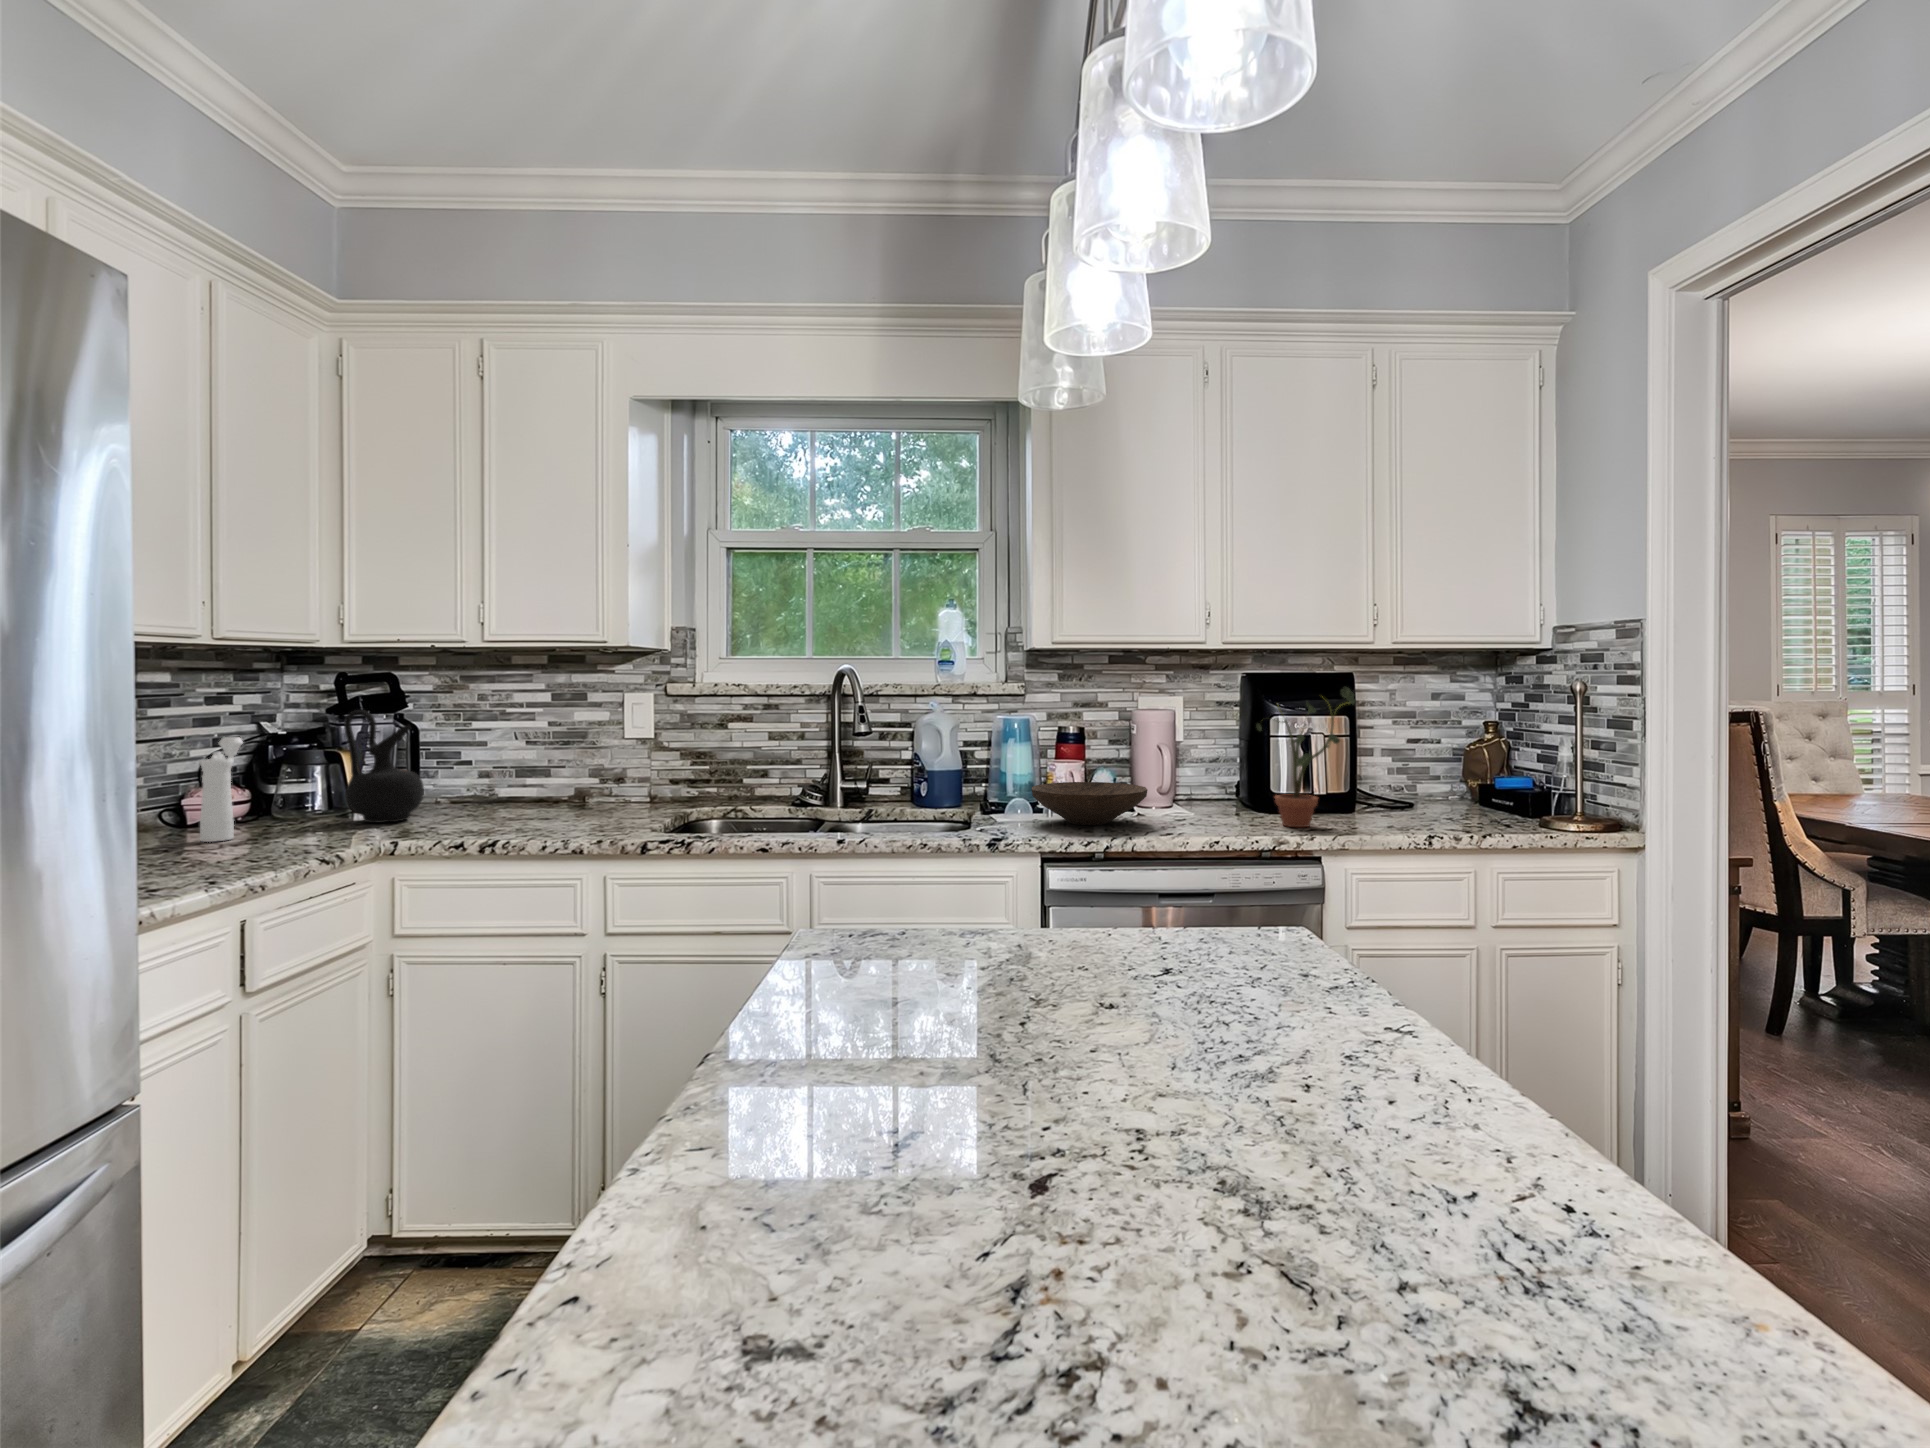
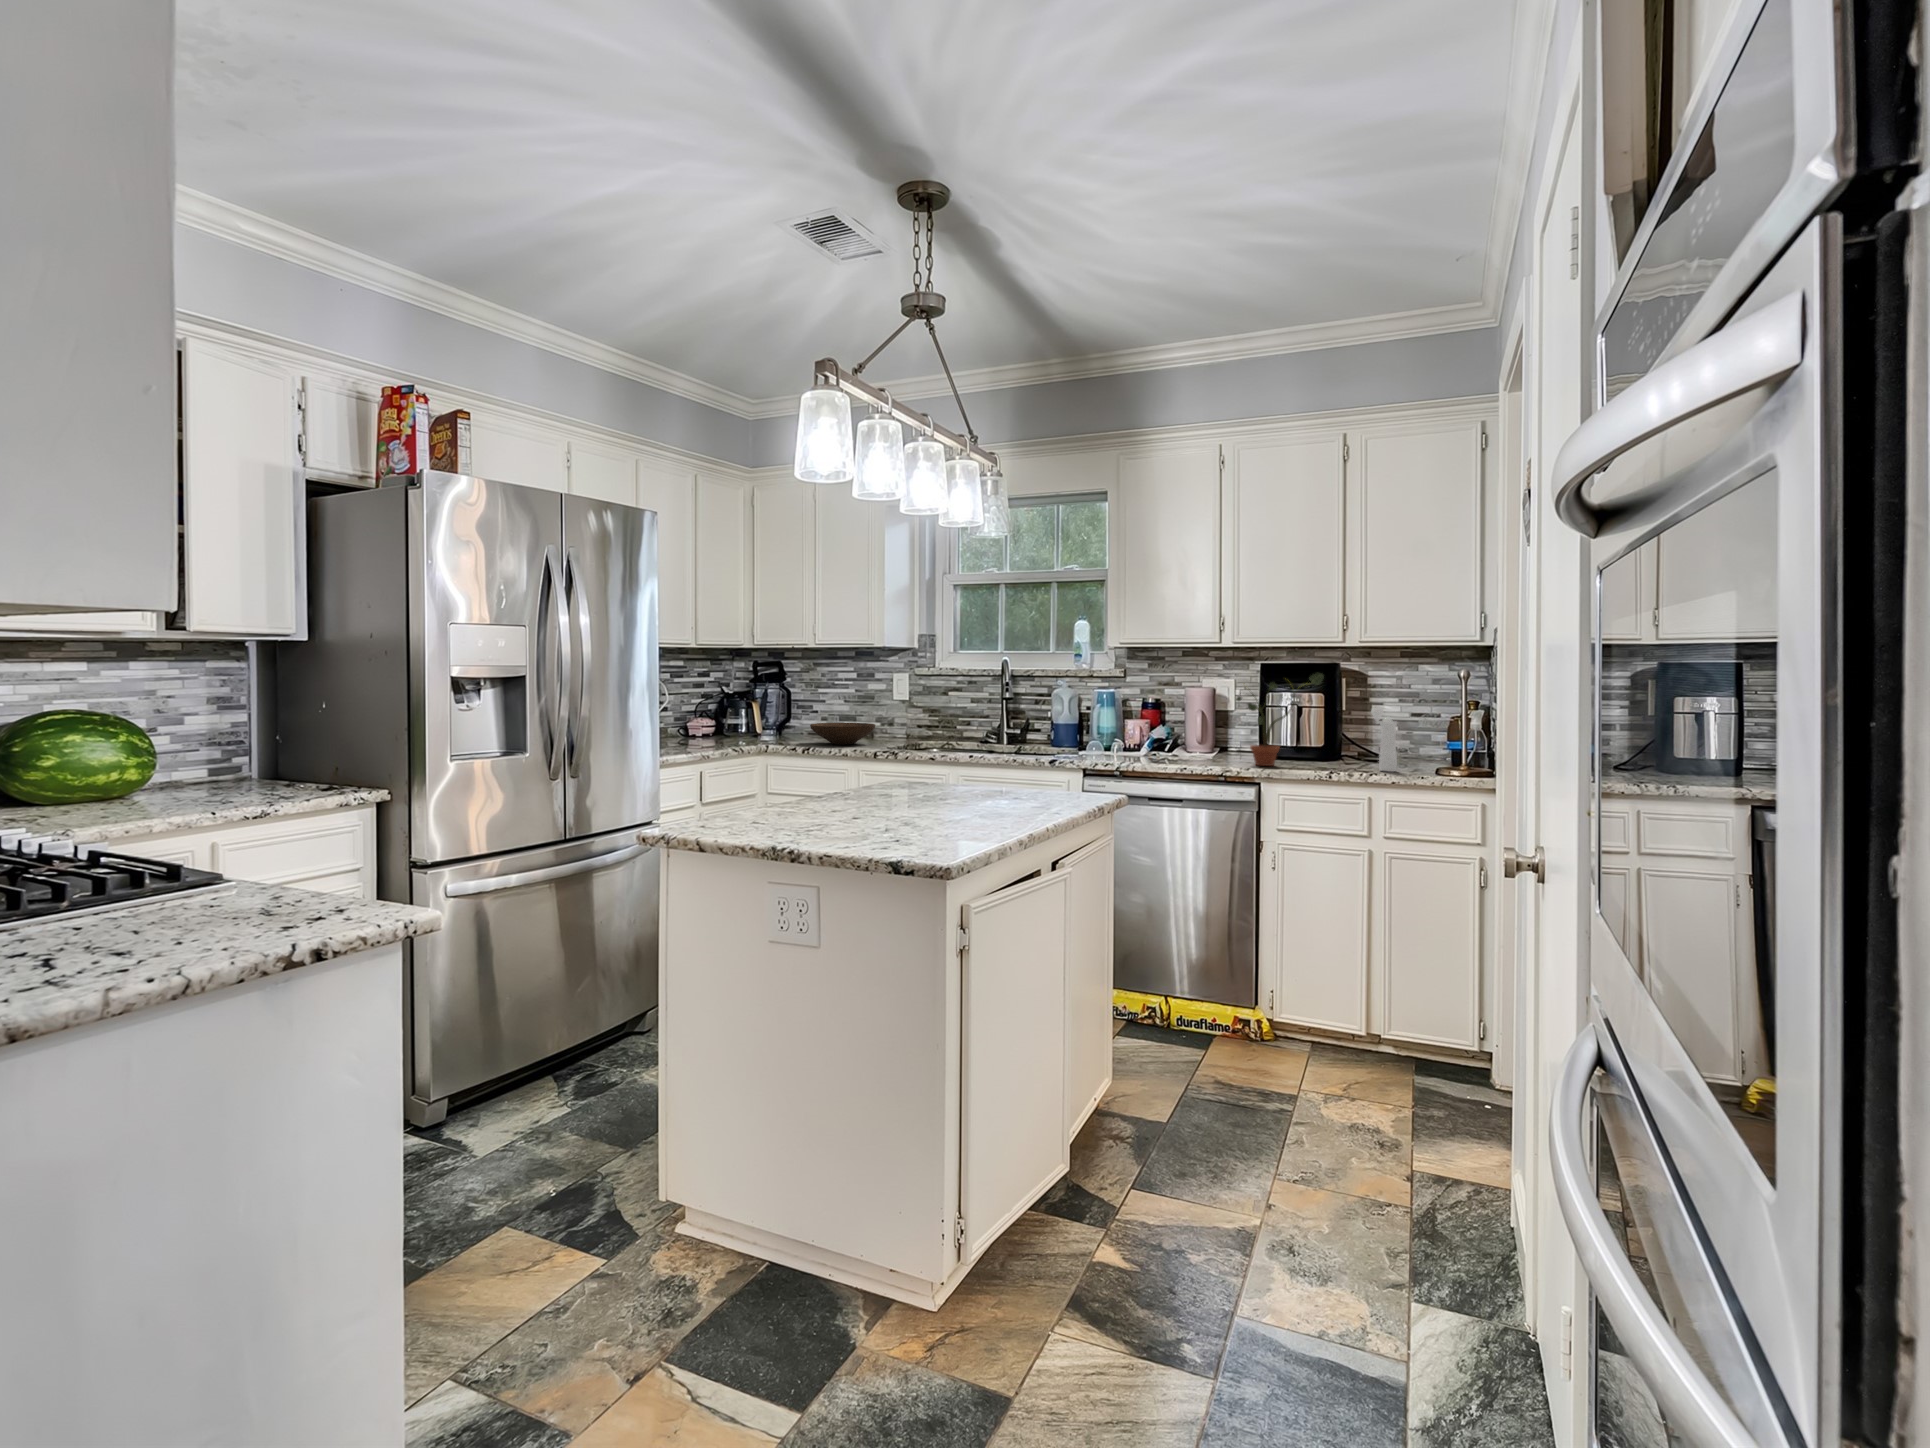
ceramic jug: present [344,710,424,823] -> none [754,681,789,739]
pepper mill: present [200,737,243,842] -> present [1371,708,1397,772]
wooden bowl: present [1032,782,1148,825] -> present [810,723,876,745]

